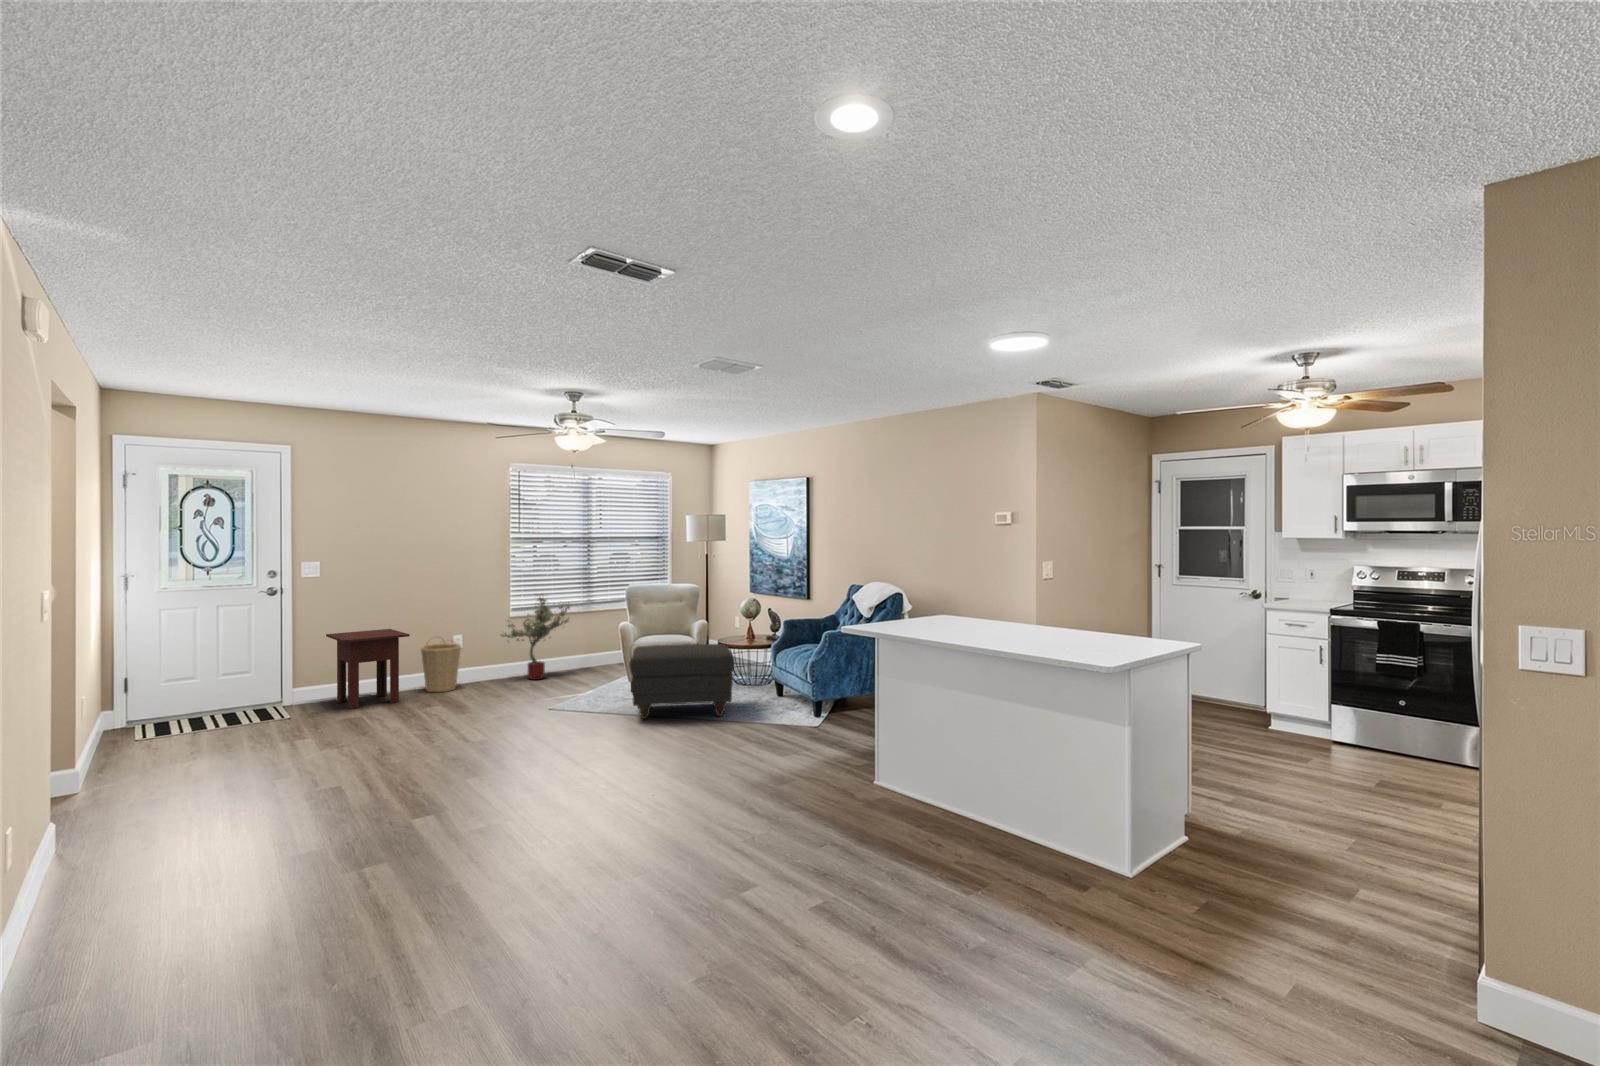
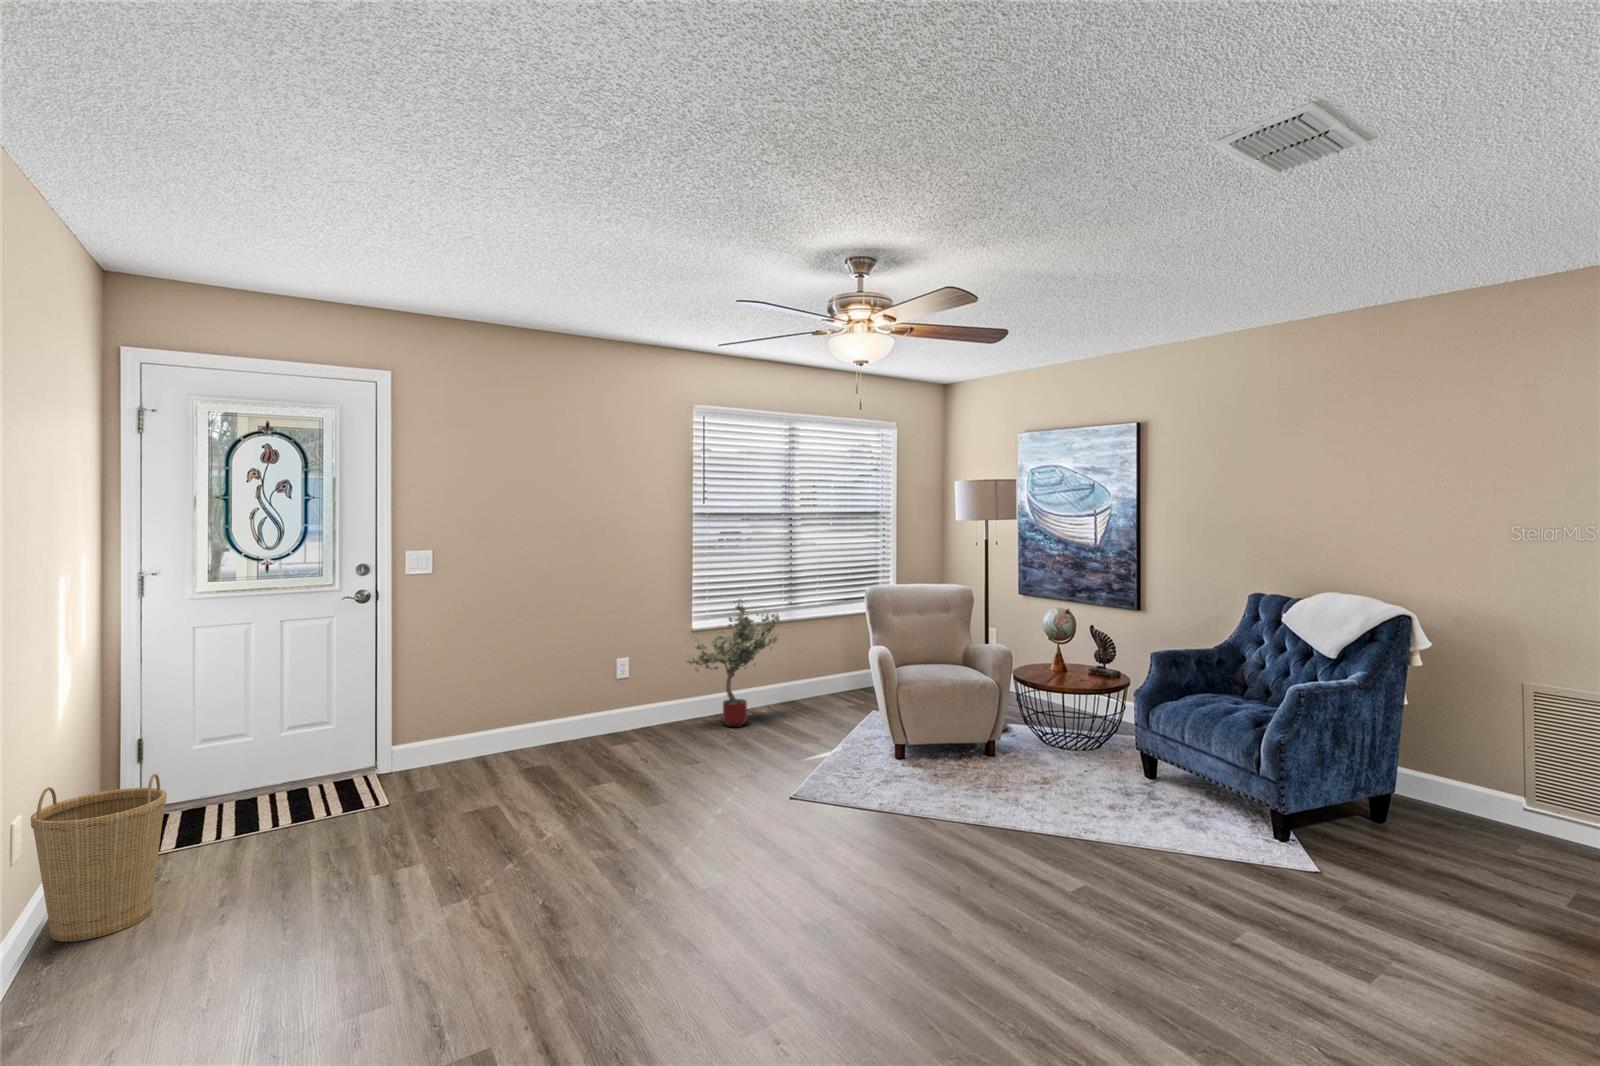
side table: present [326,629,410,709] -> none [443,653,566,783]
basket: present [421,640,461,692] -> present [31,774,167,942]
ottoman: present [629,644,734,719] -> none [927,684,1135,821]

